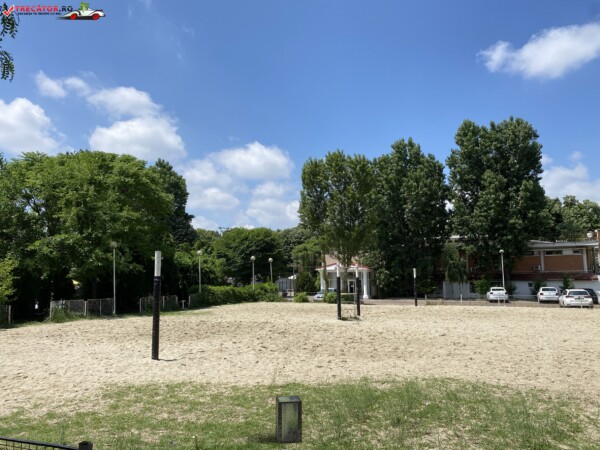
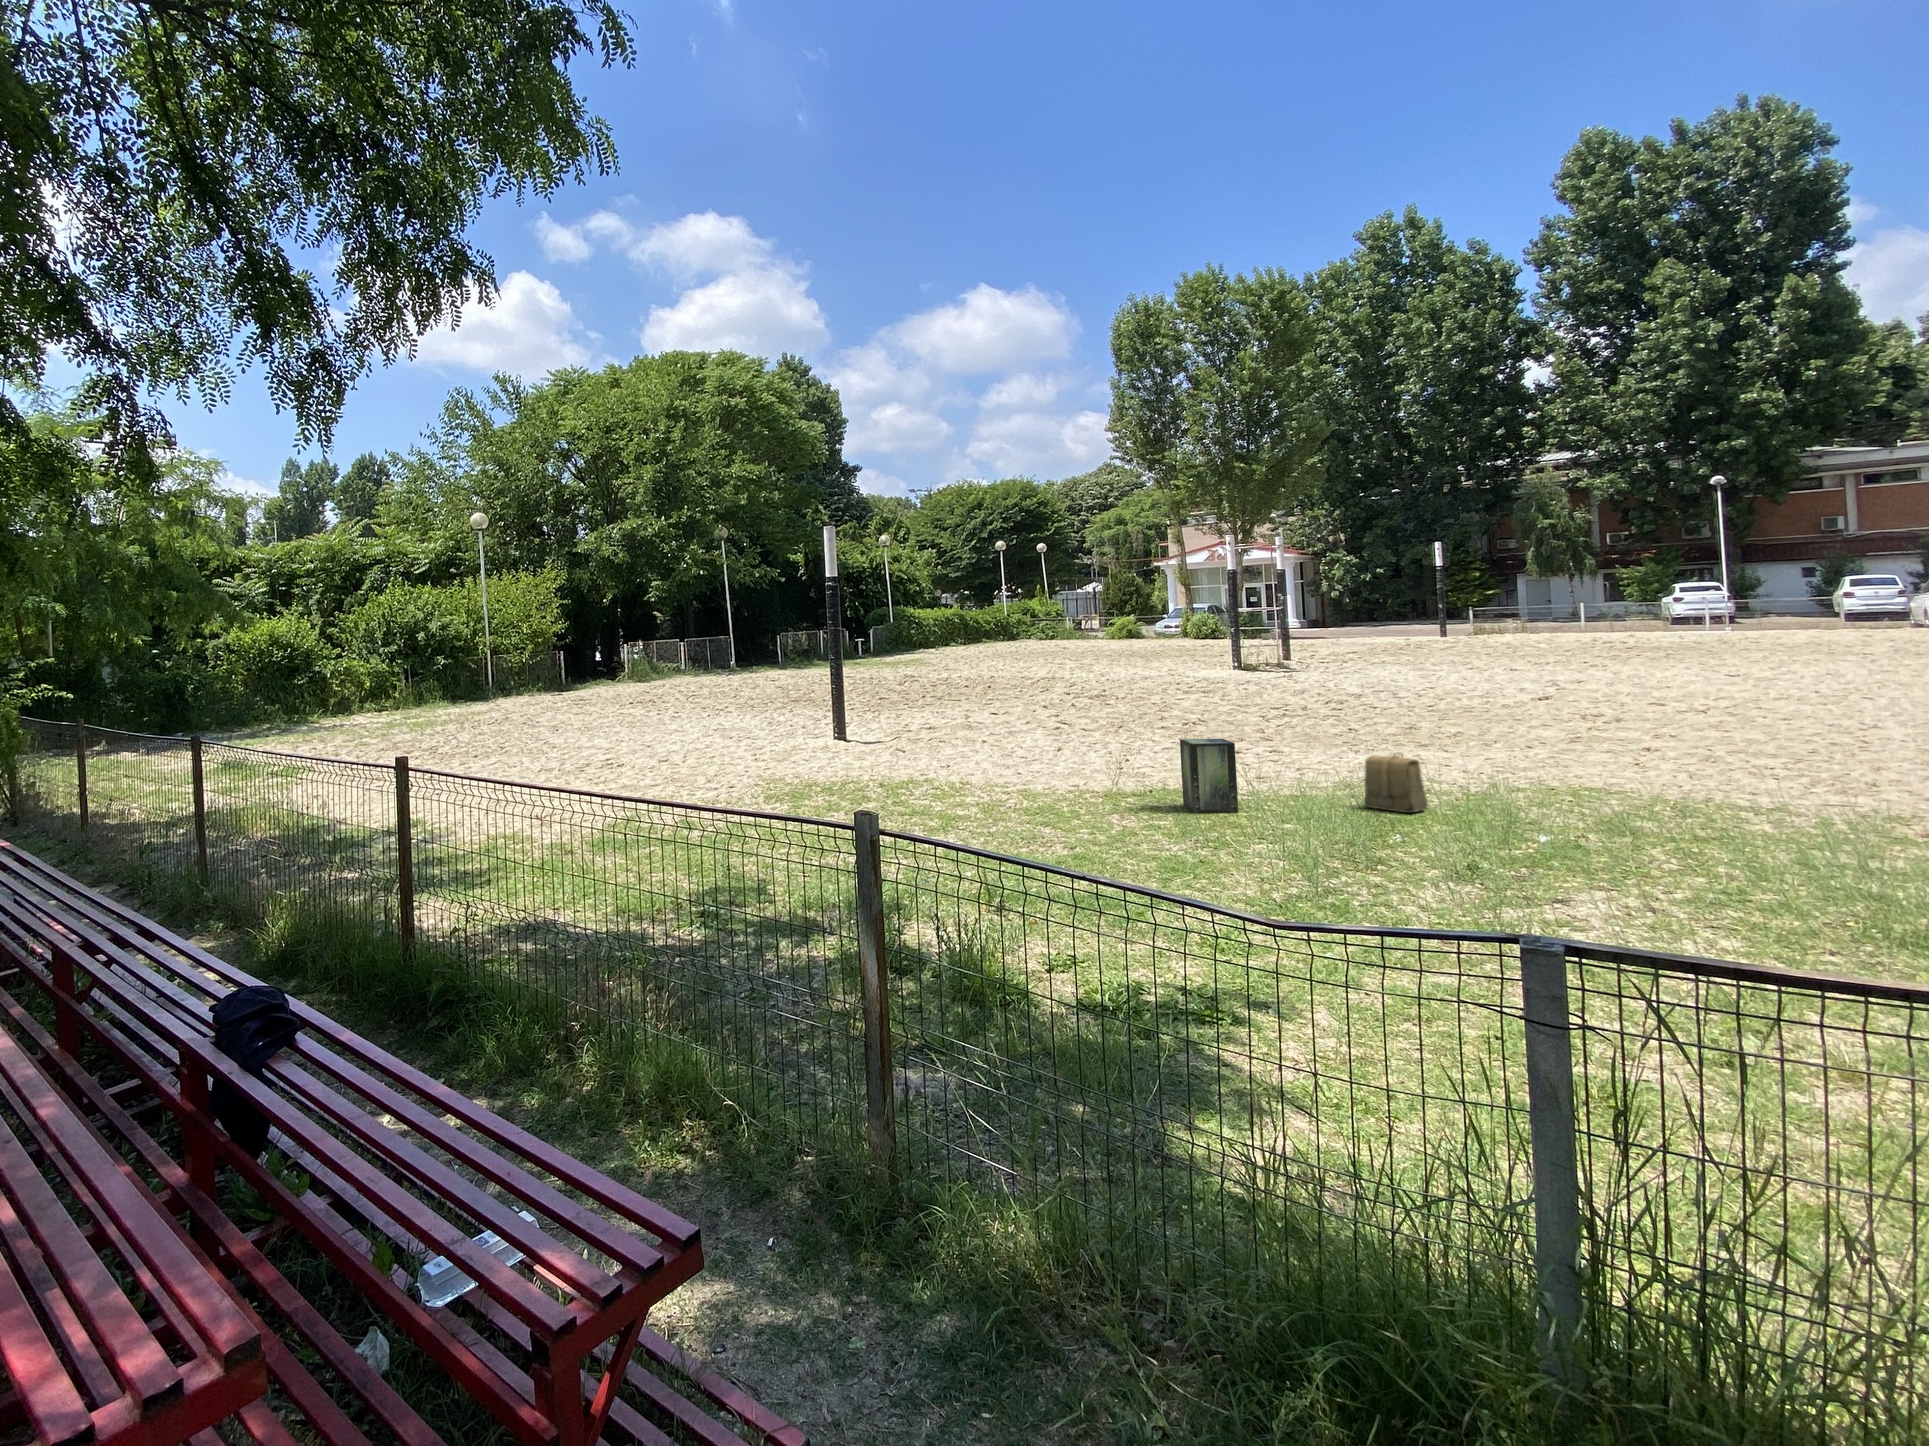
backpack: none [366,403,395,440] -> present [1364,753,1428,813]

